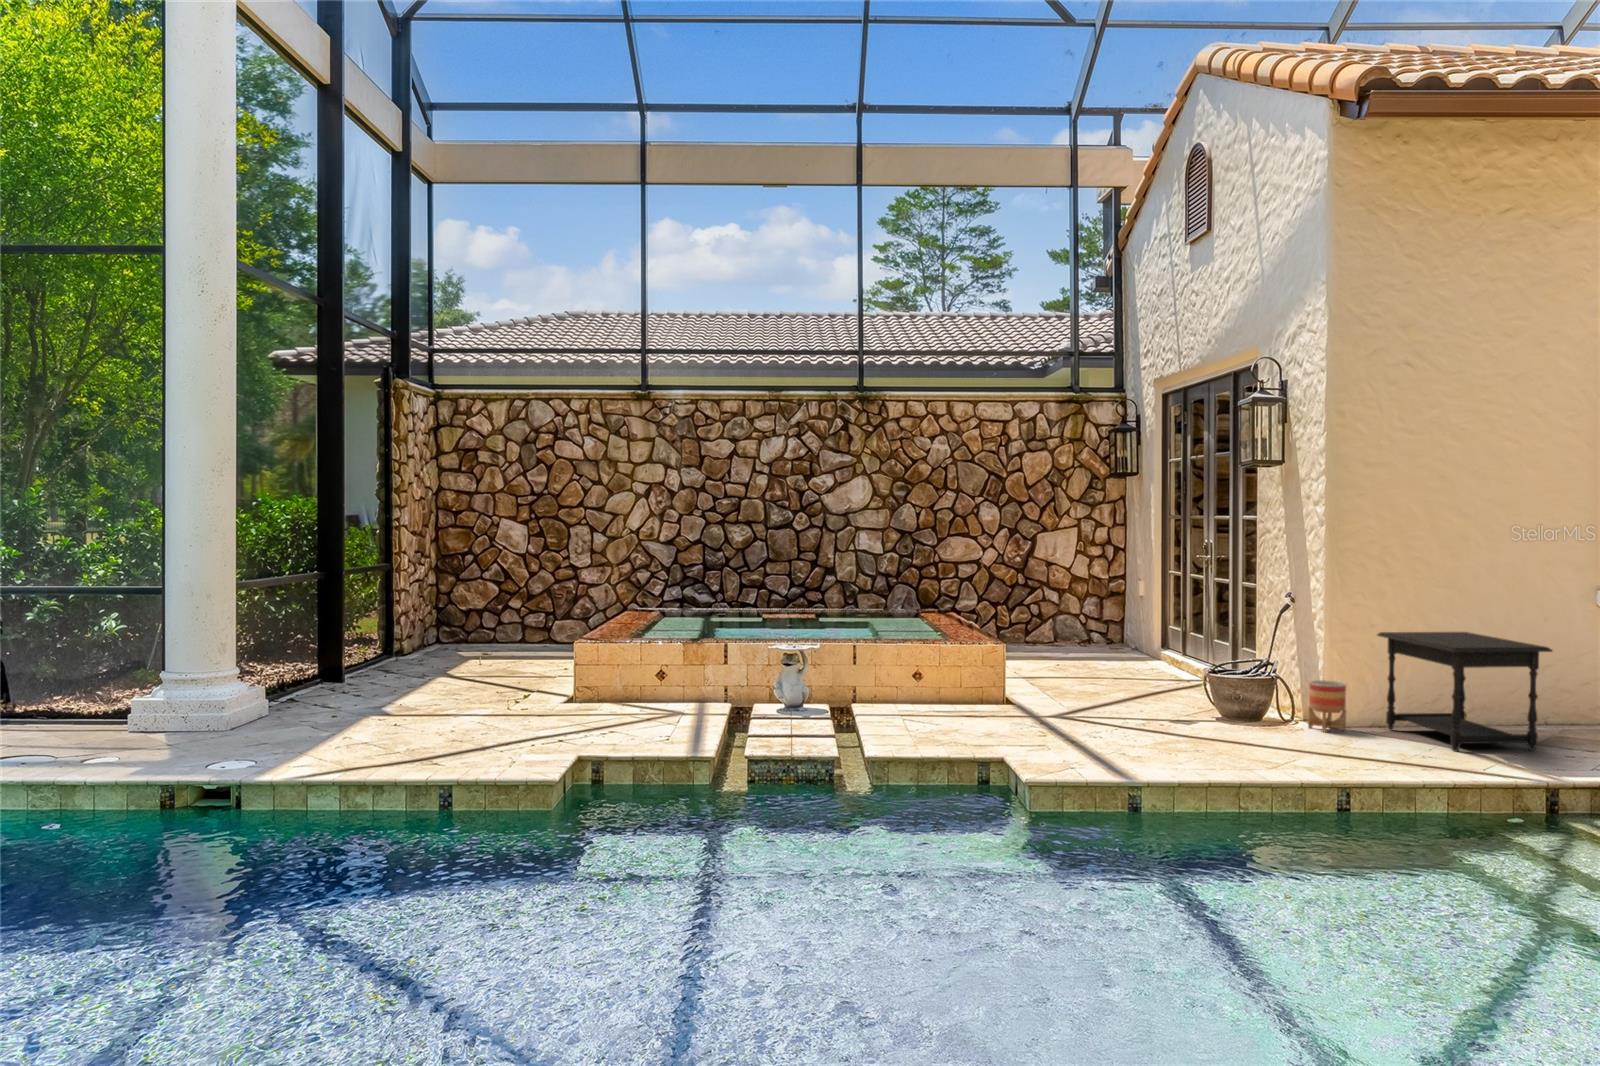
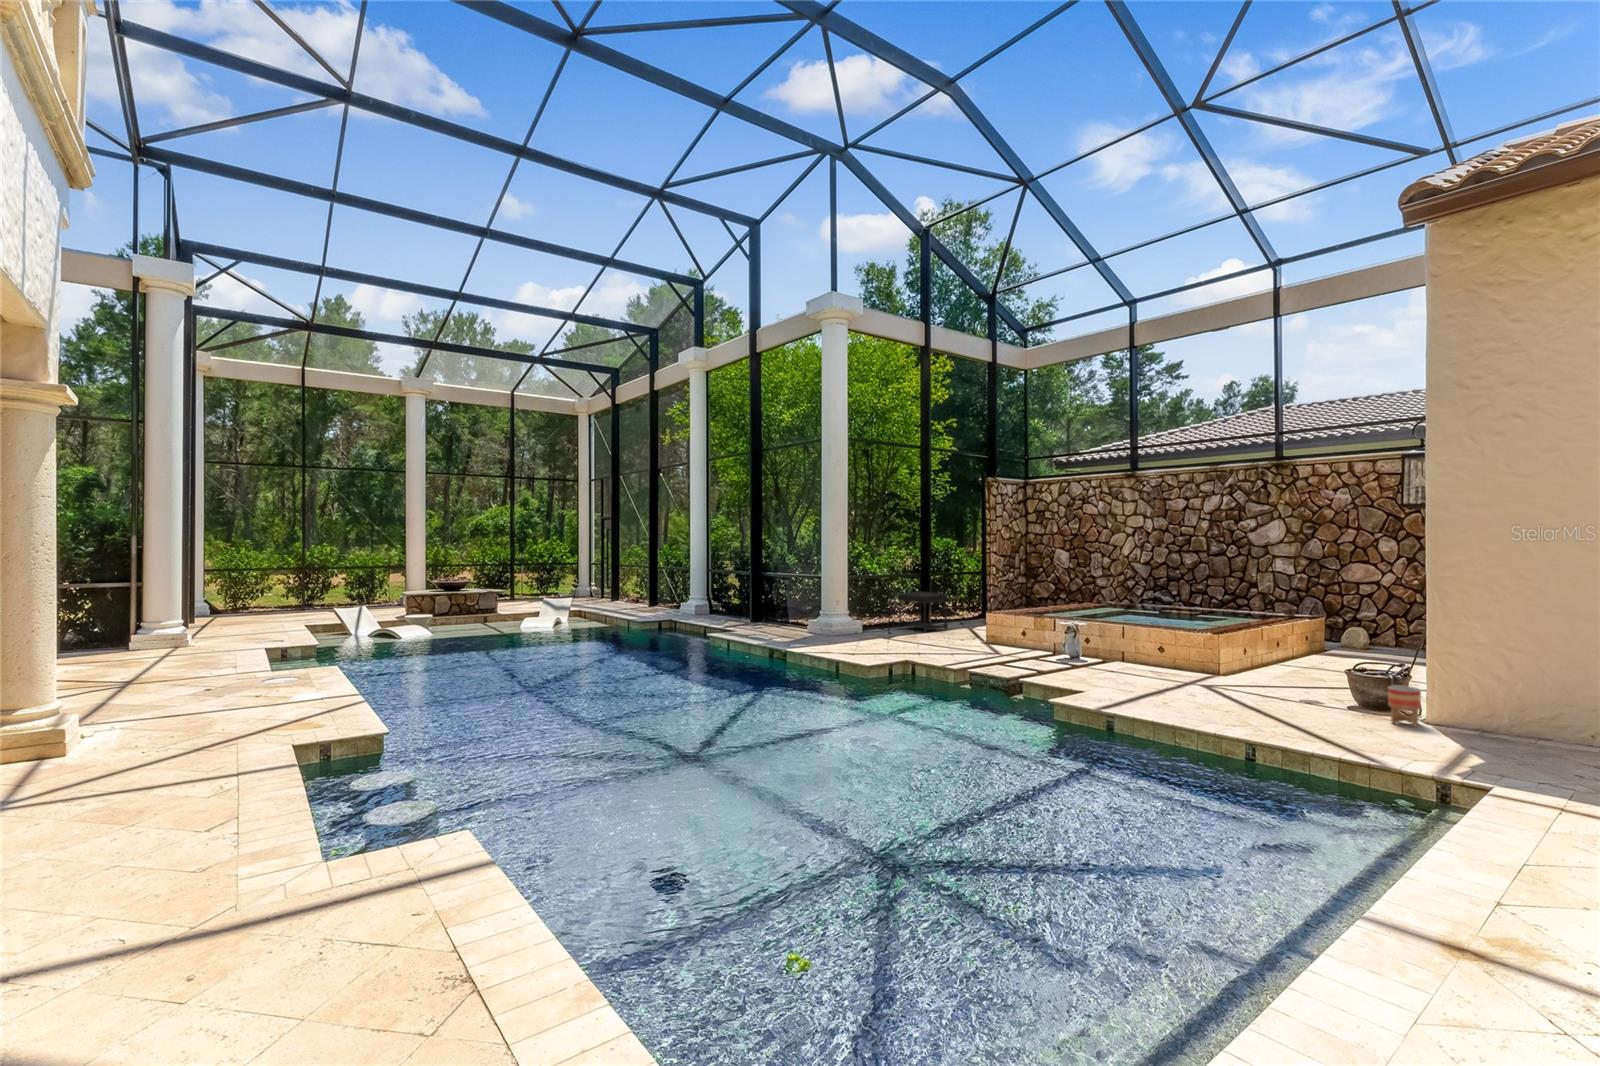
side table: present [1377,632,1552,751] -> present [896,592,949,632]

